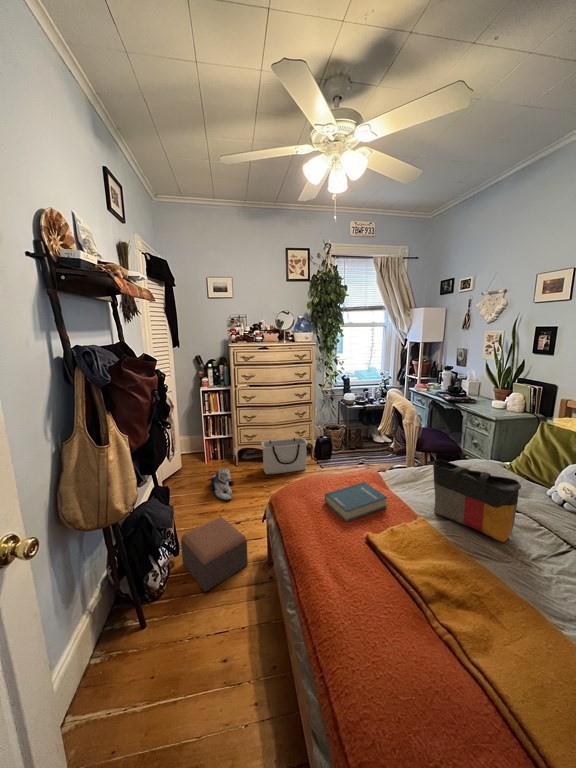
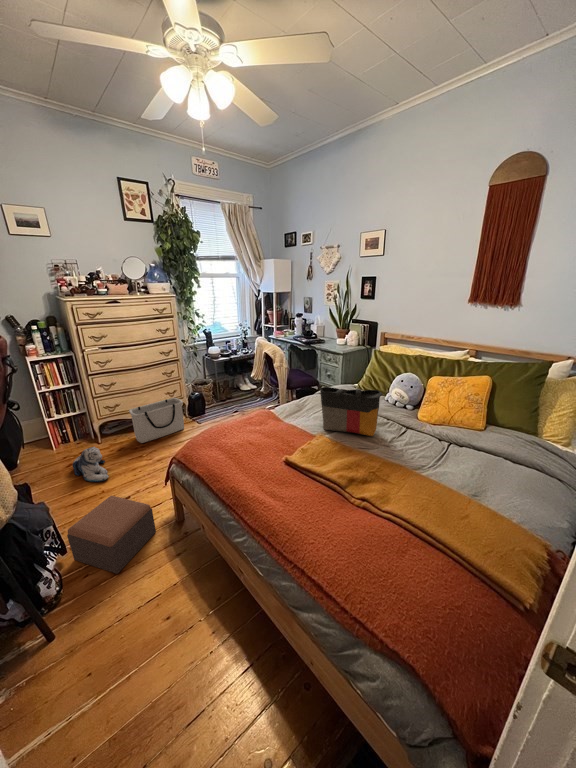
hardback book: present [325,482,387,522] -> none [236,419,289,454]

